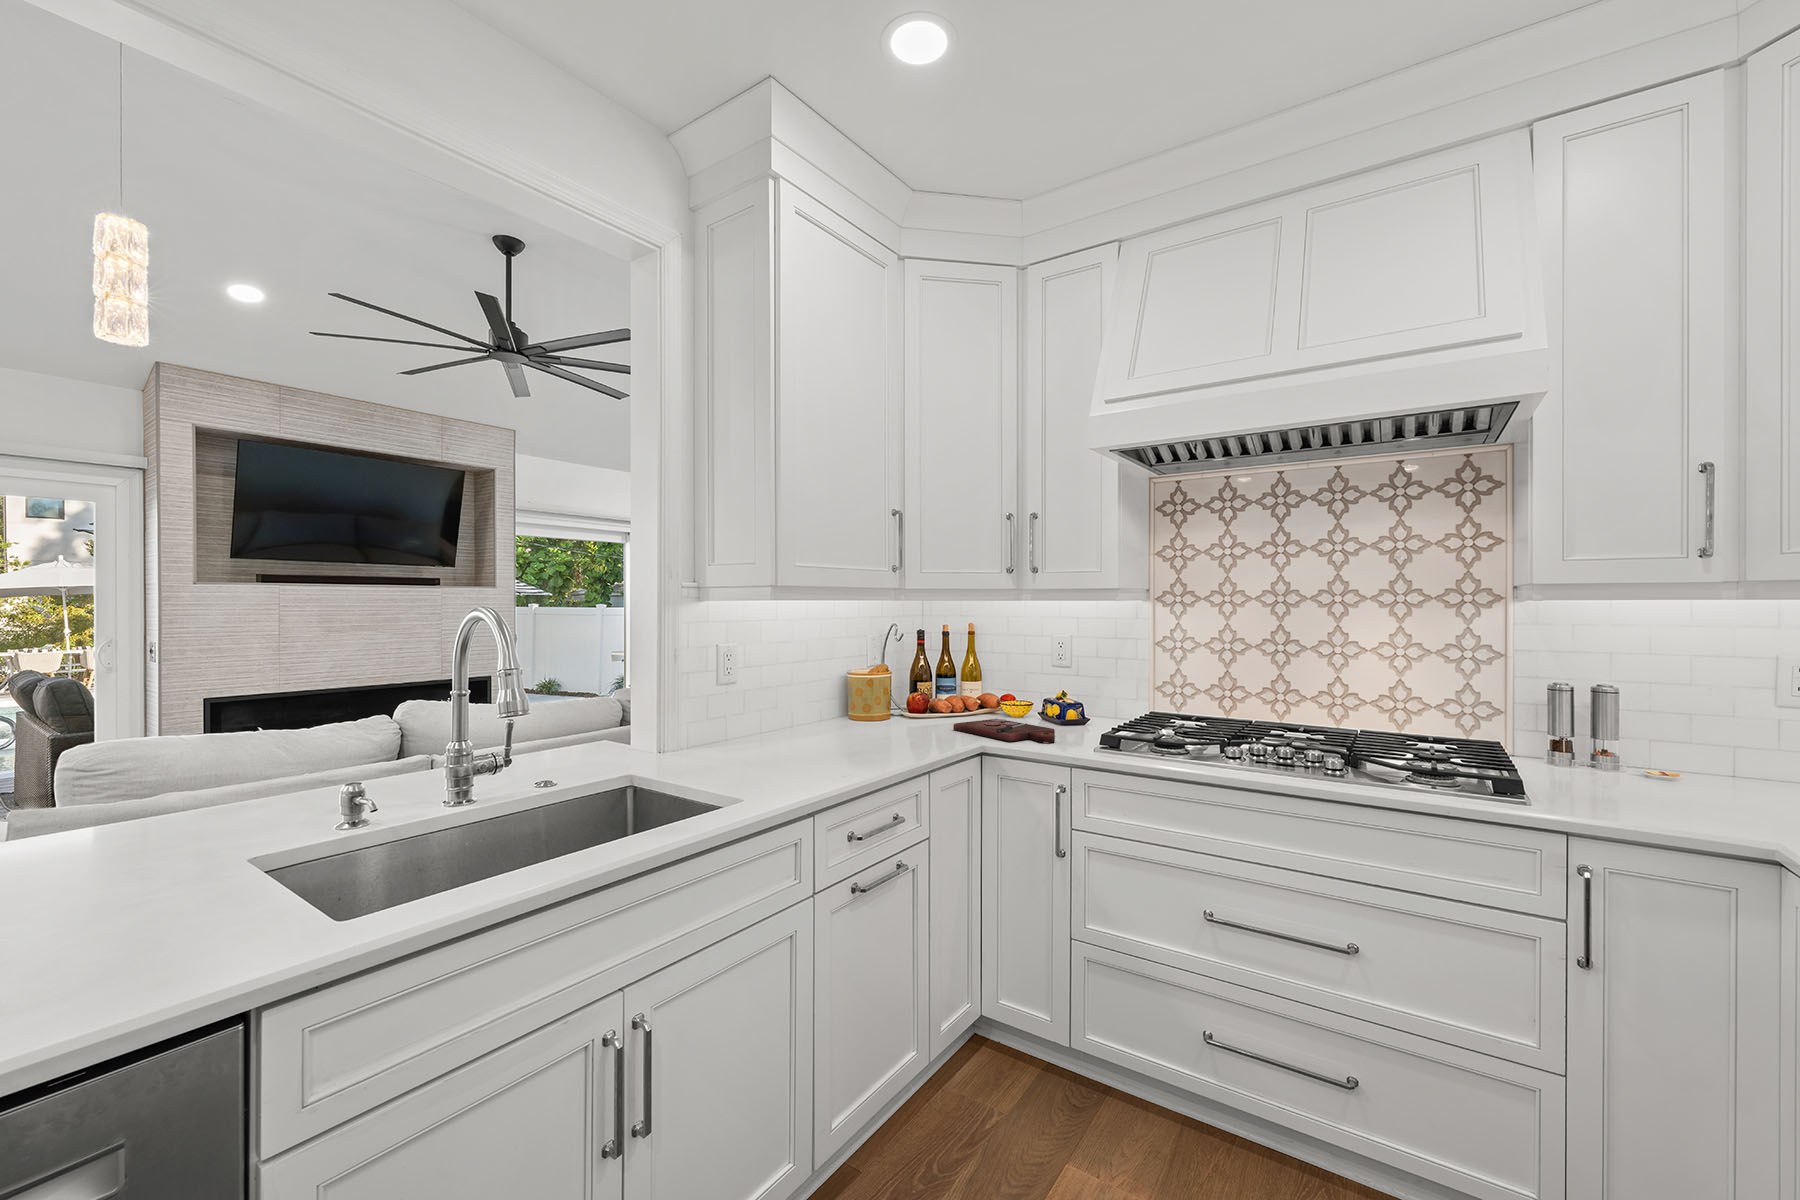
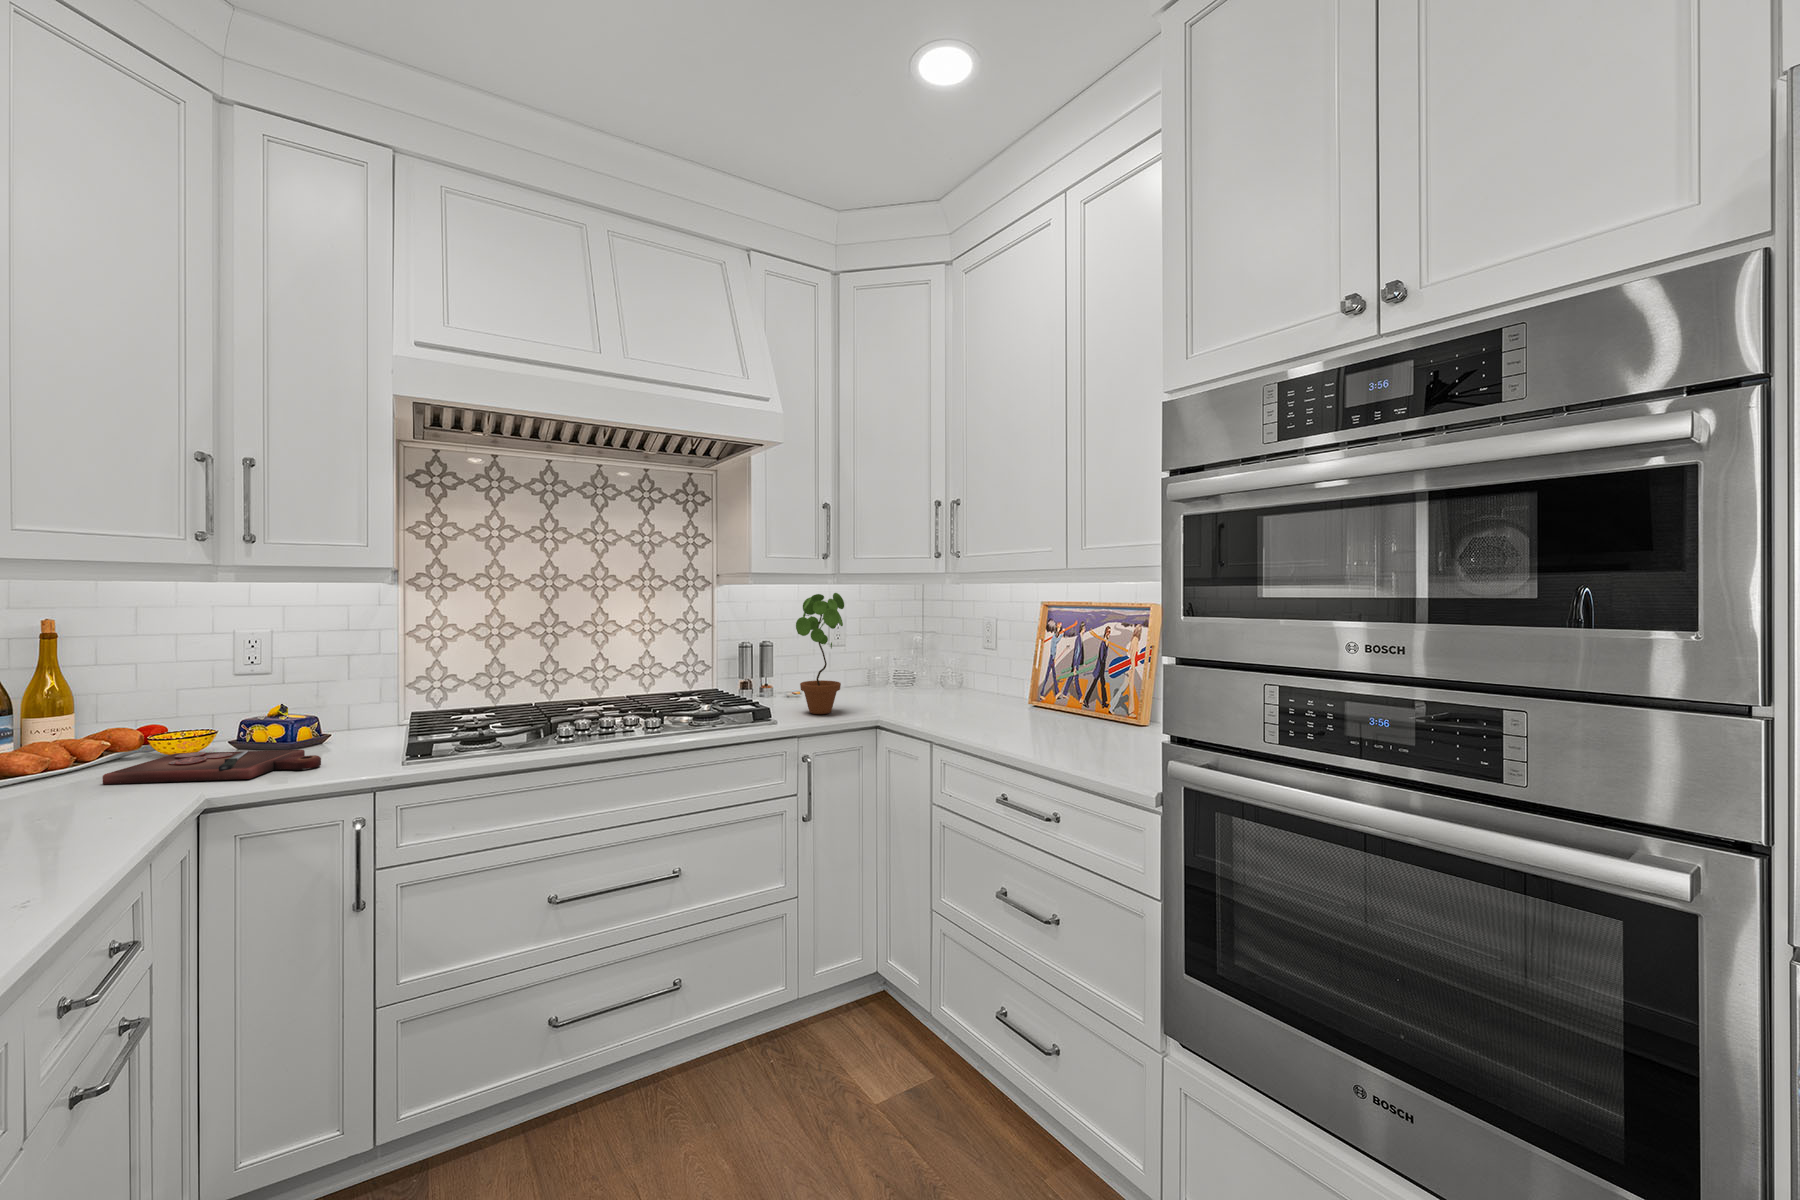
potted plant: none [1599,607,1717,804] -> present [796,593,844,714]

